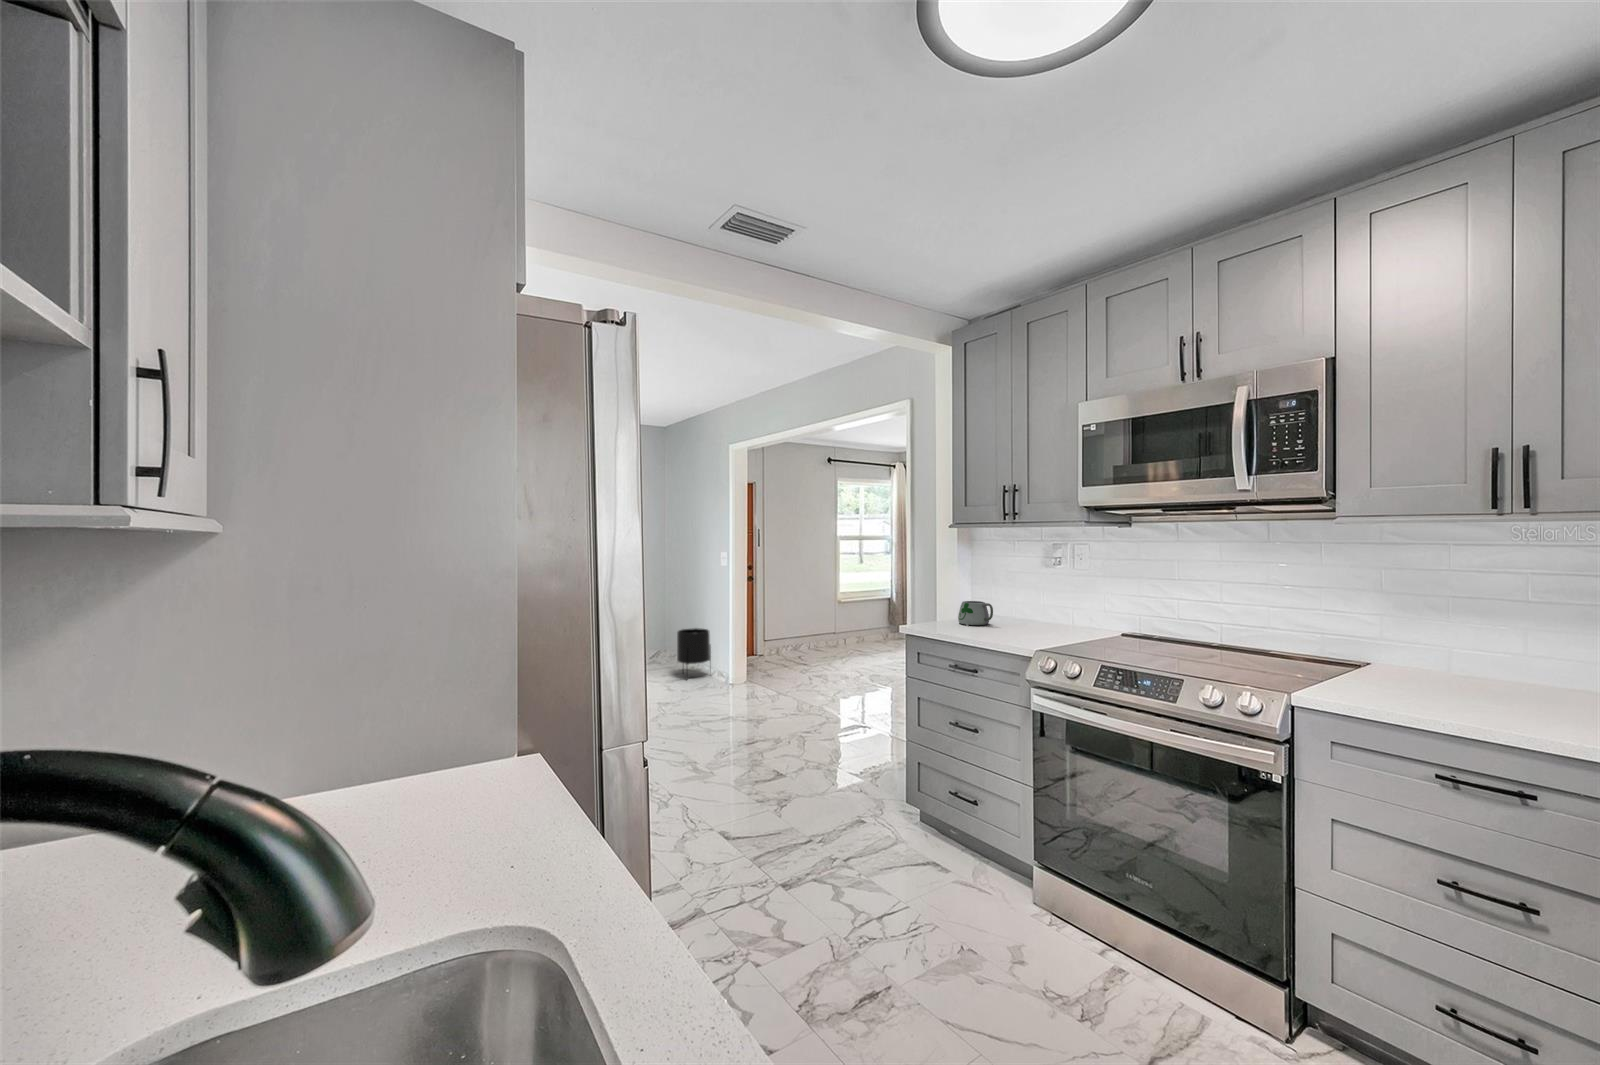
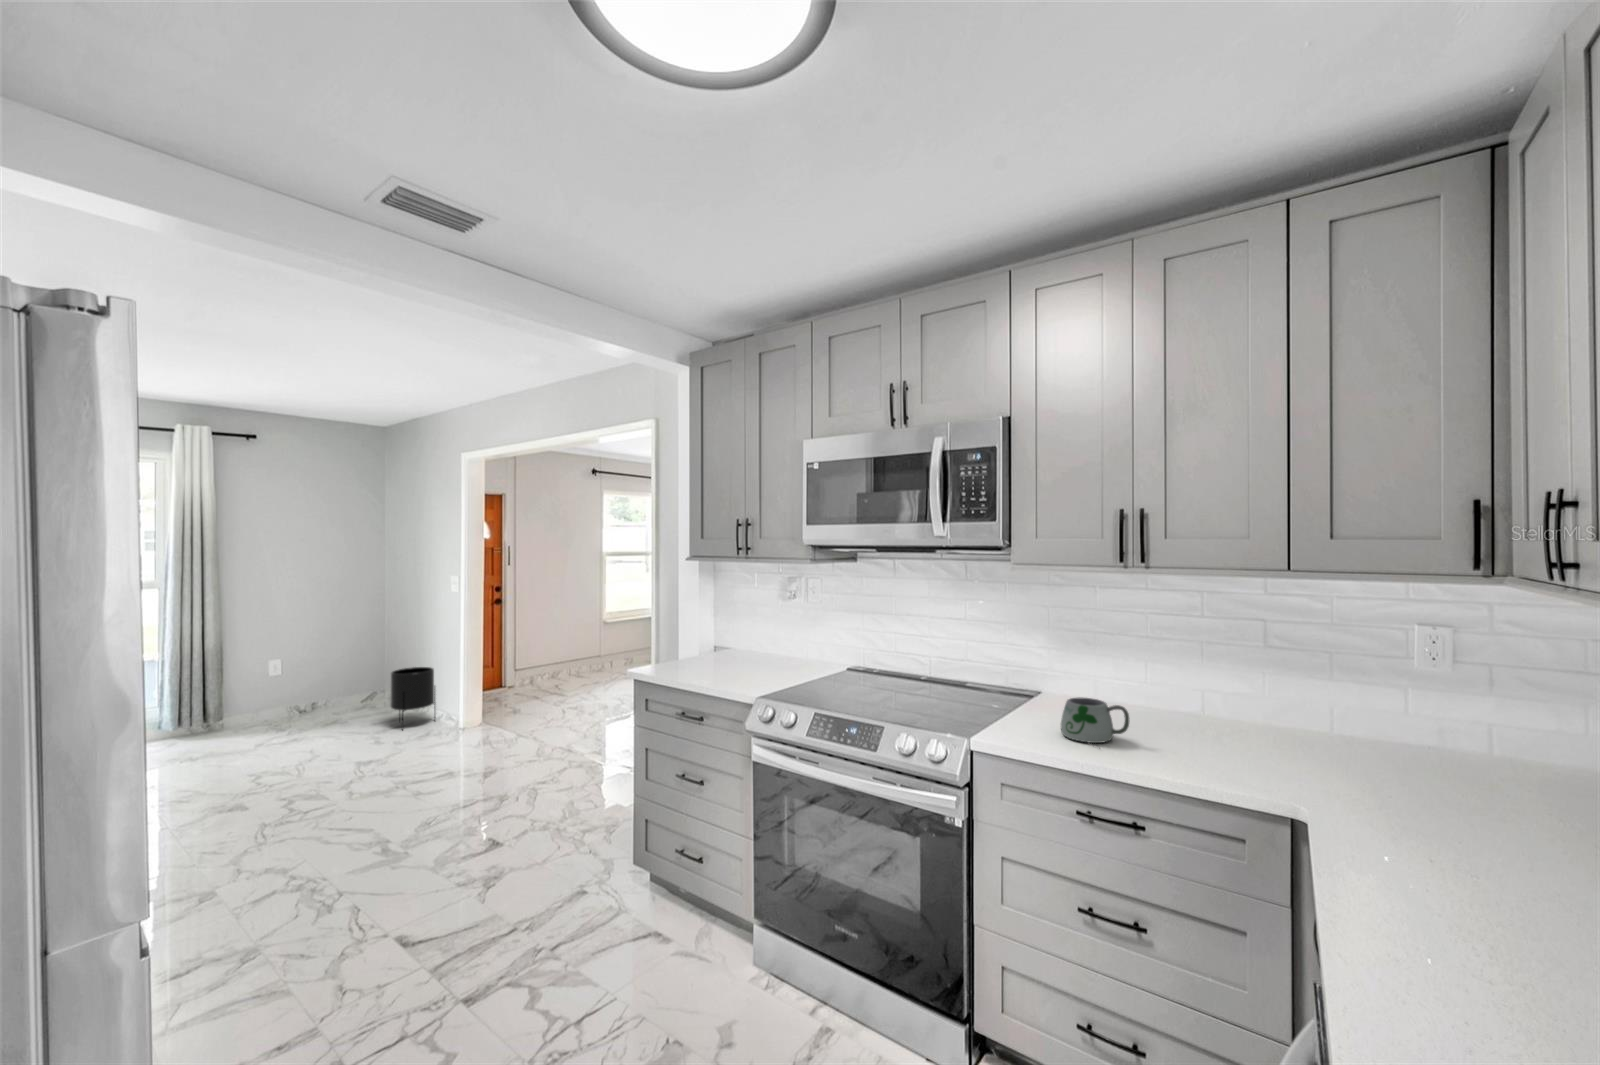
mug: present [958,601,993,626] -> present [1061,697,1129,749]

